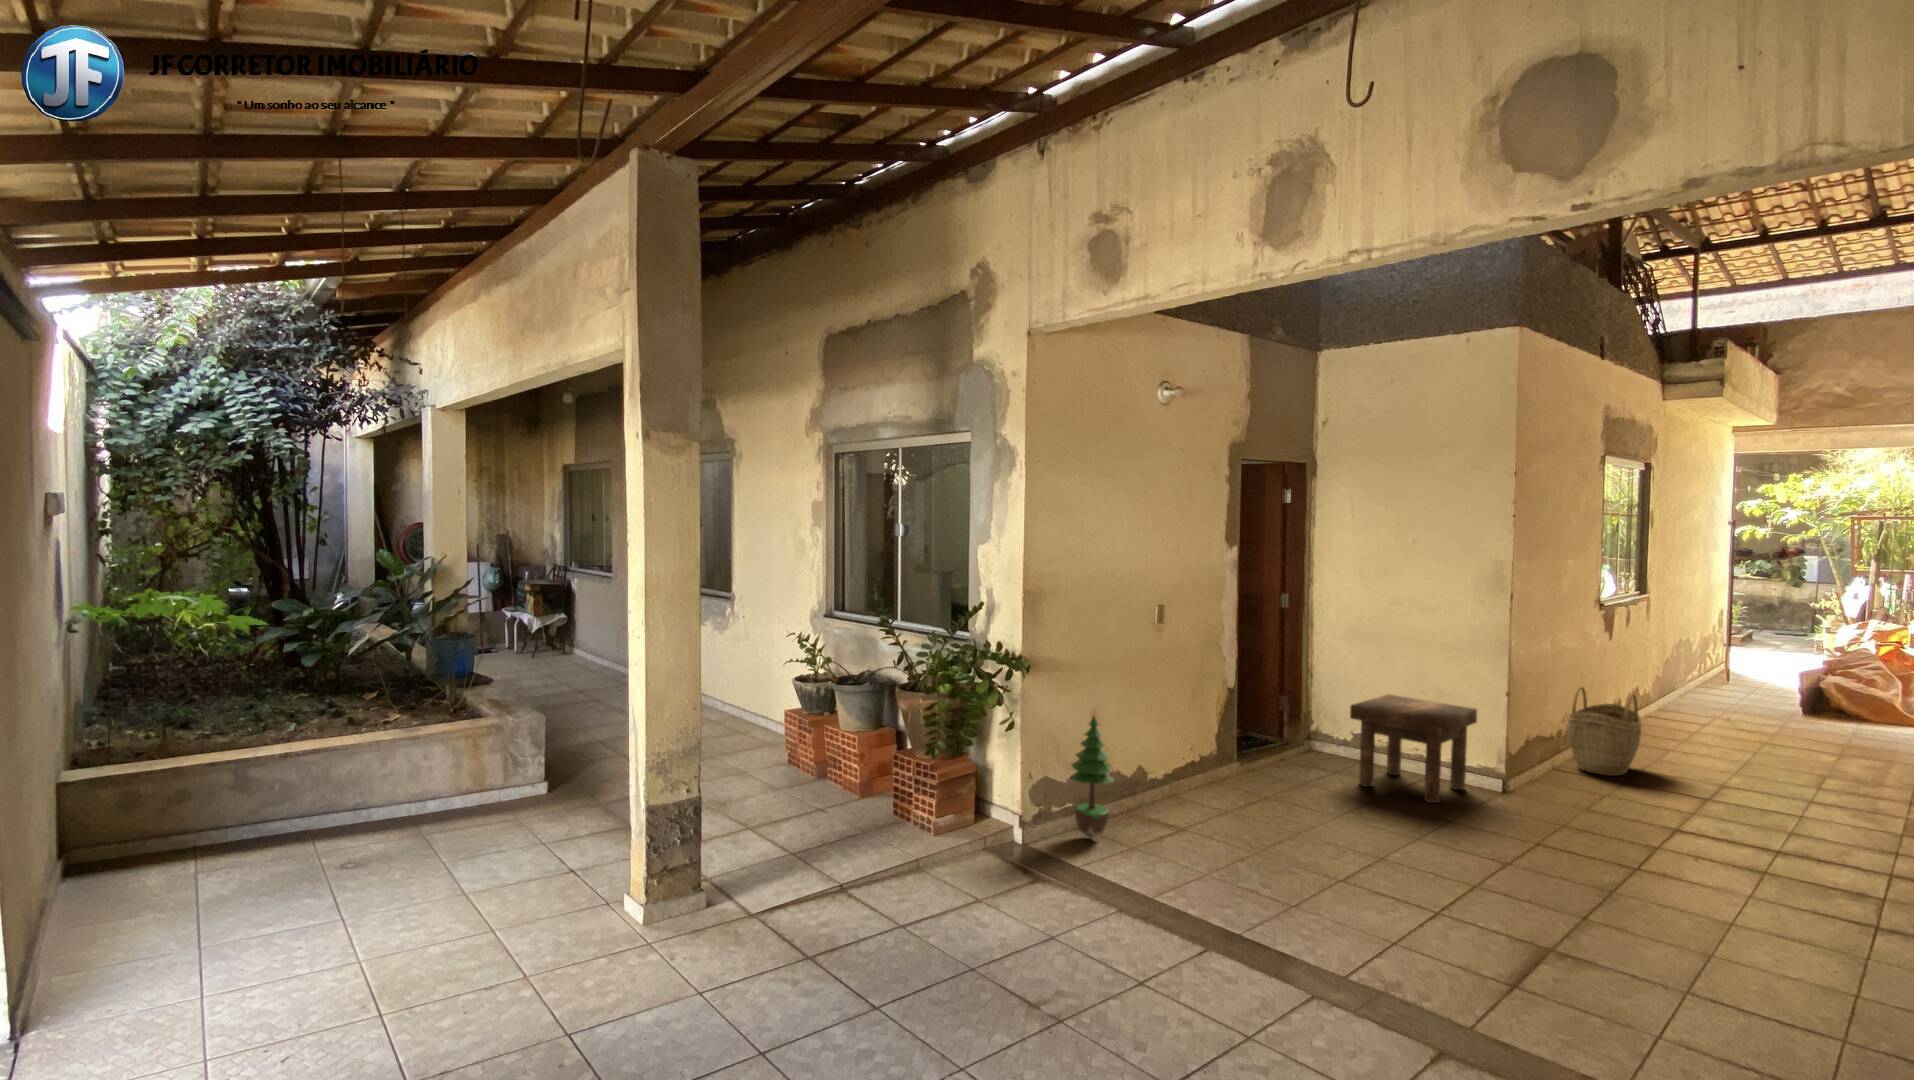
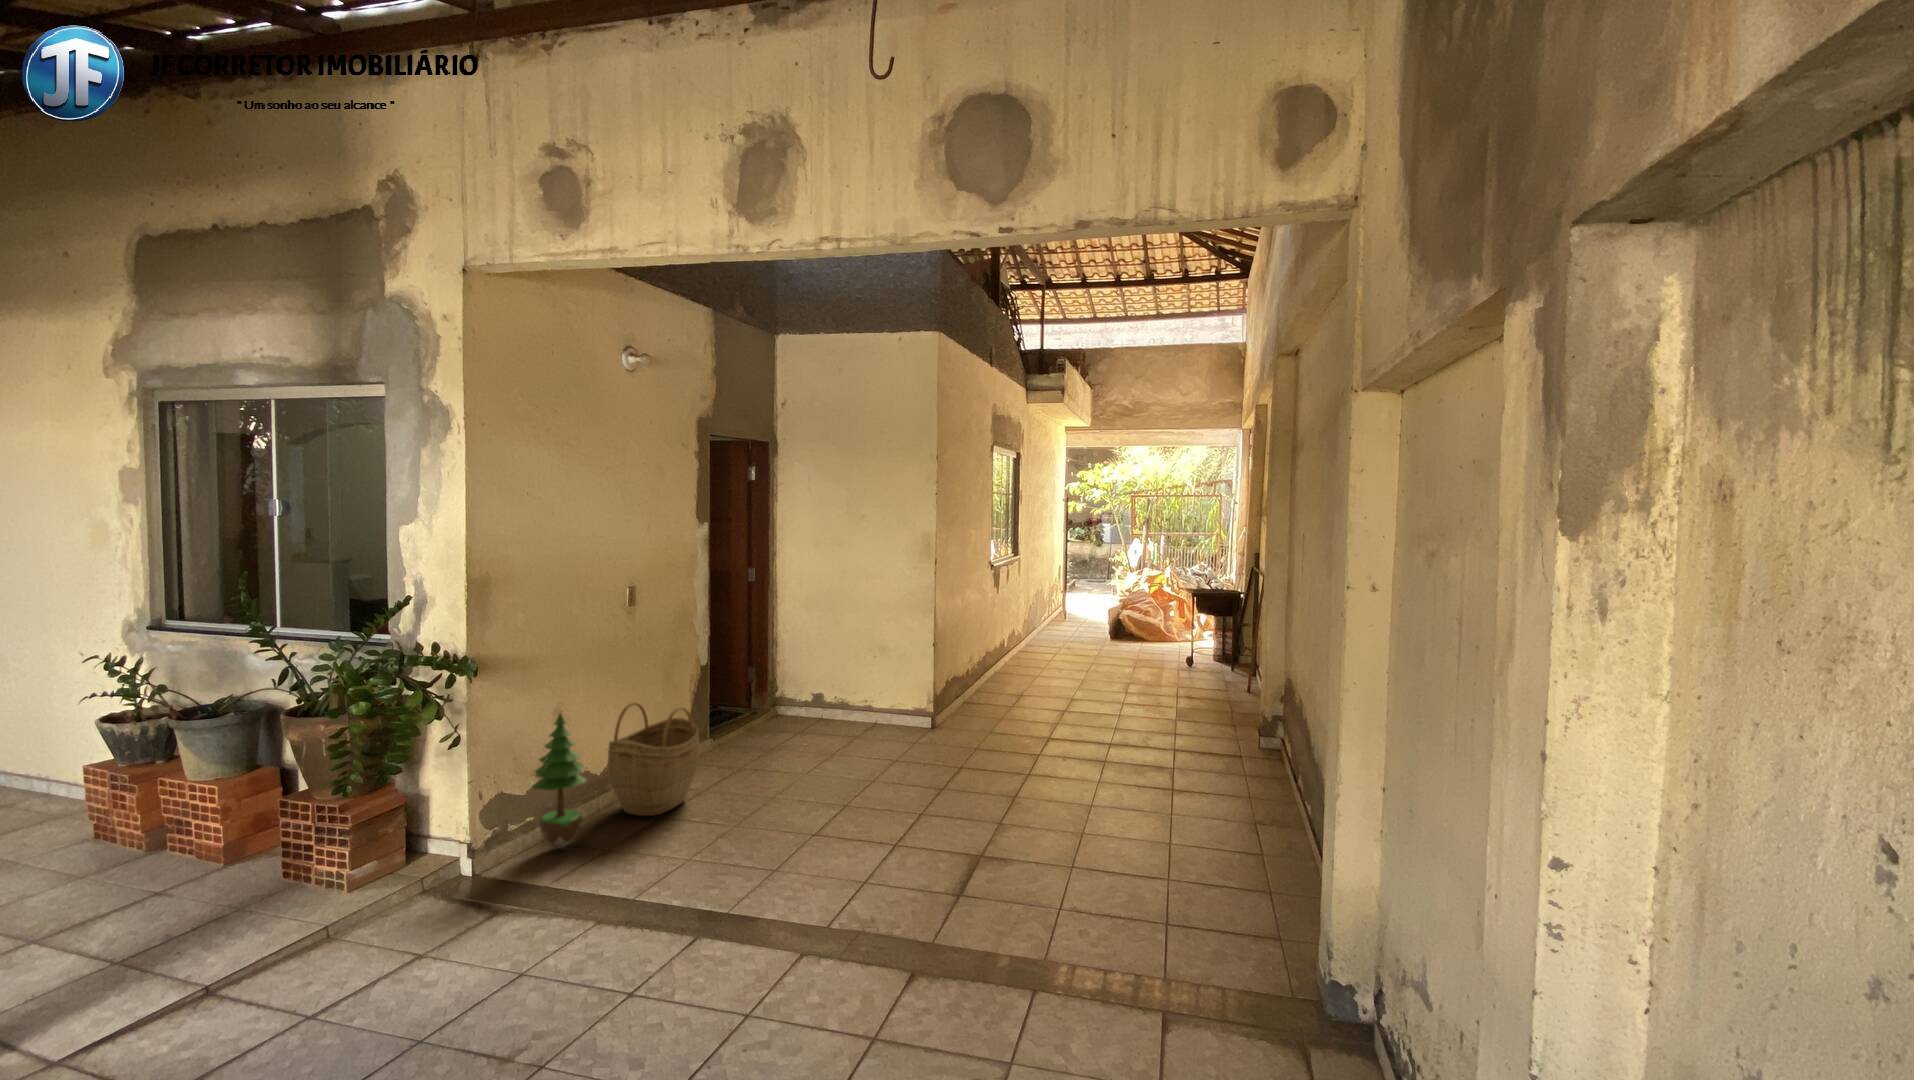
woven basket: present [1568,687,1641,776] -> present [608,702,699,816]
stool: present [1350,694,1477,803] -> none [816,653,916,745]

